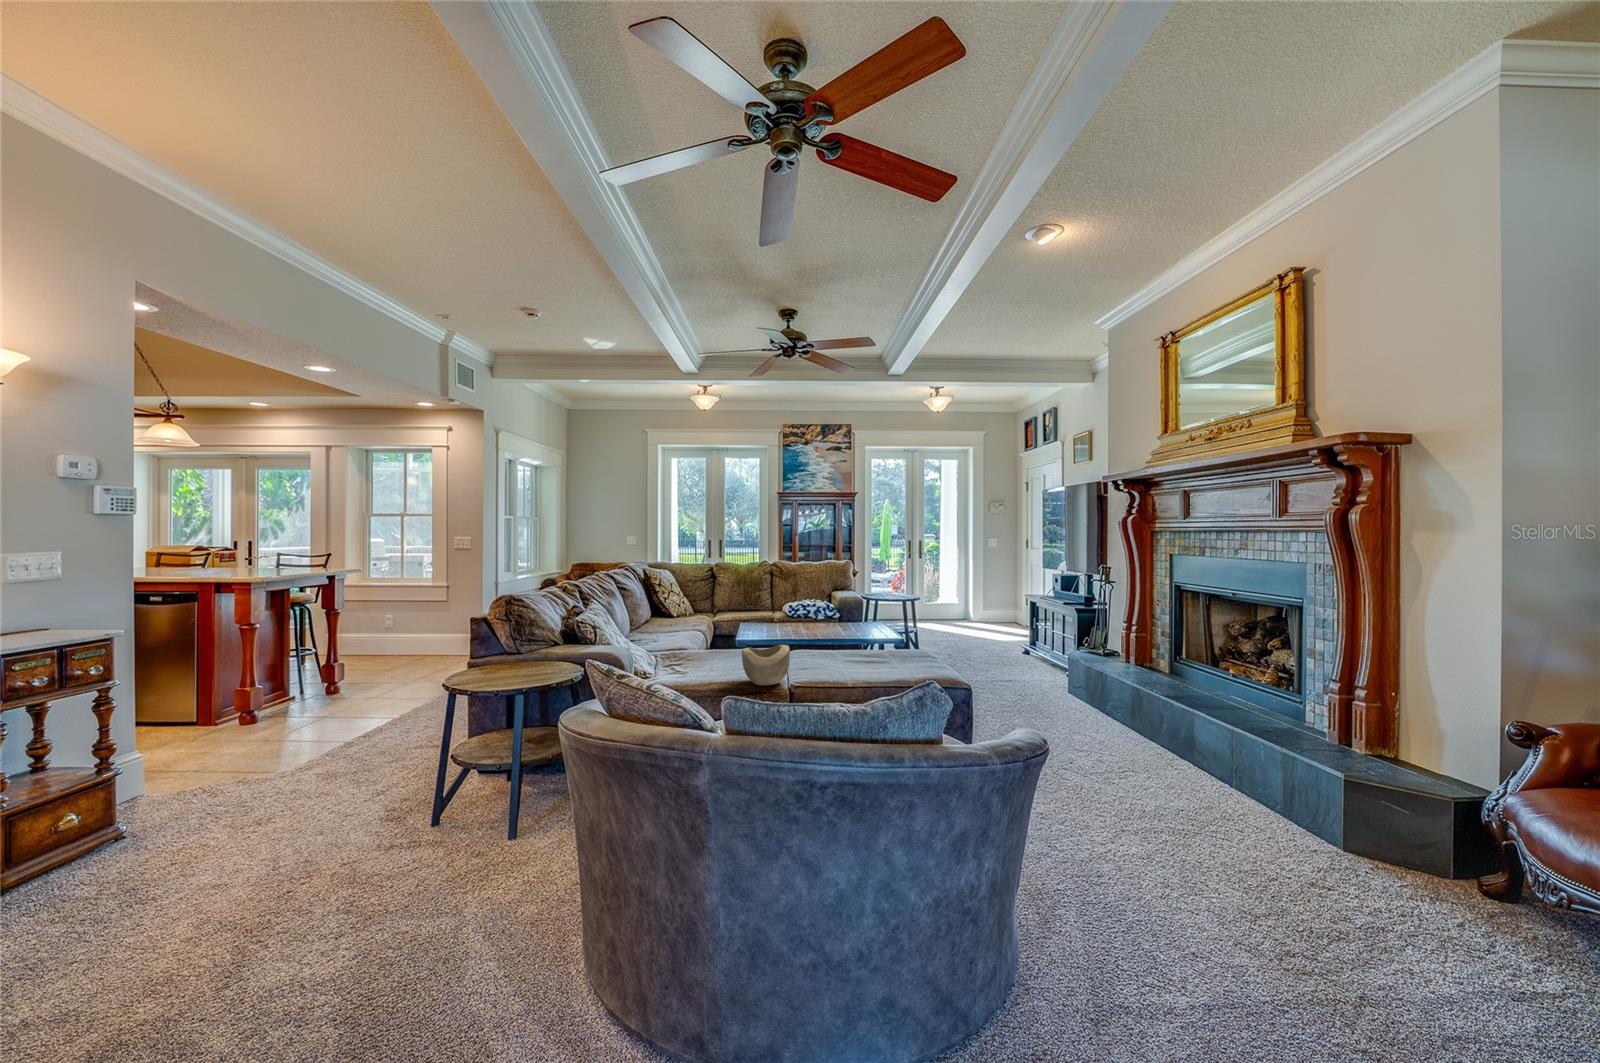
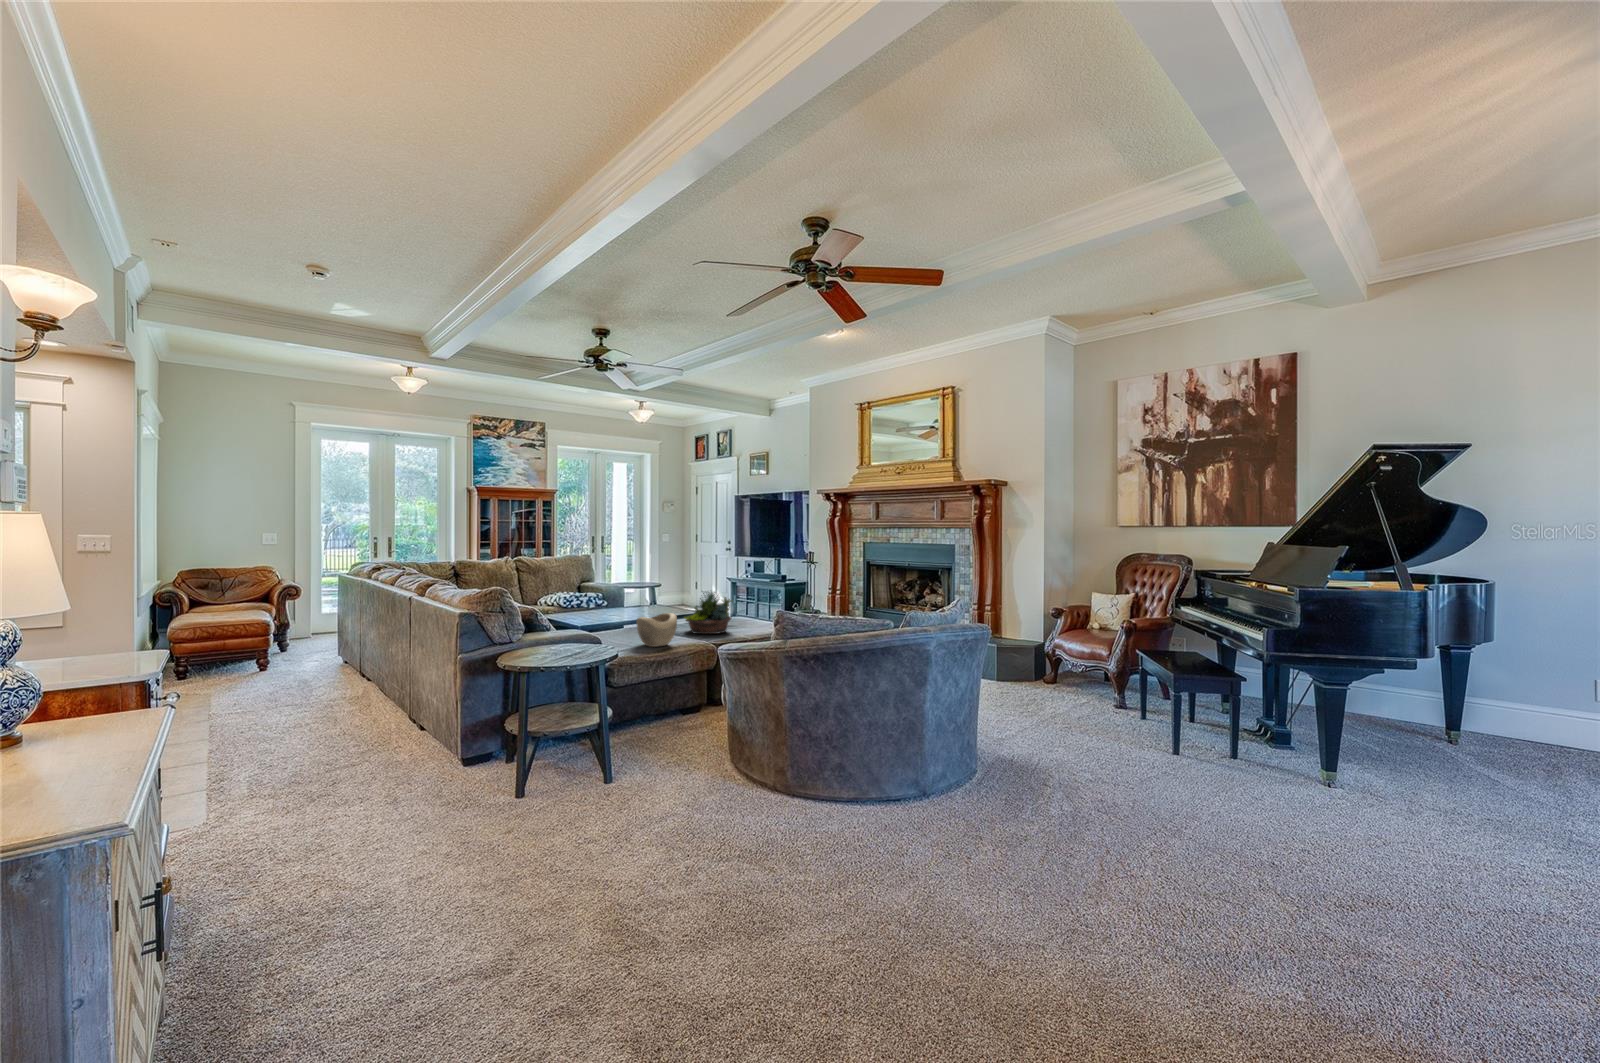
succulent planter: none [836,617,896,674] -> present [685,592,731,634]

